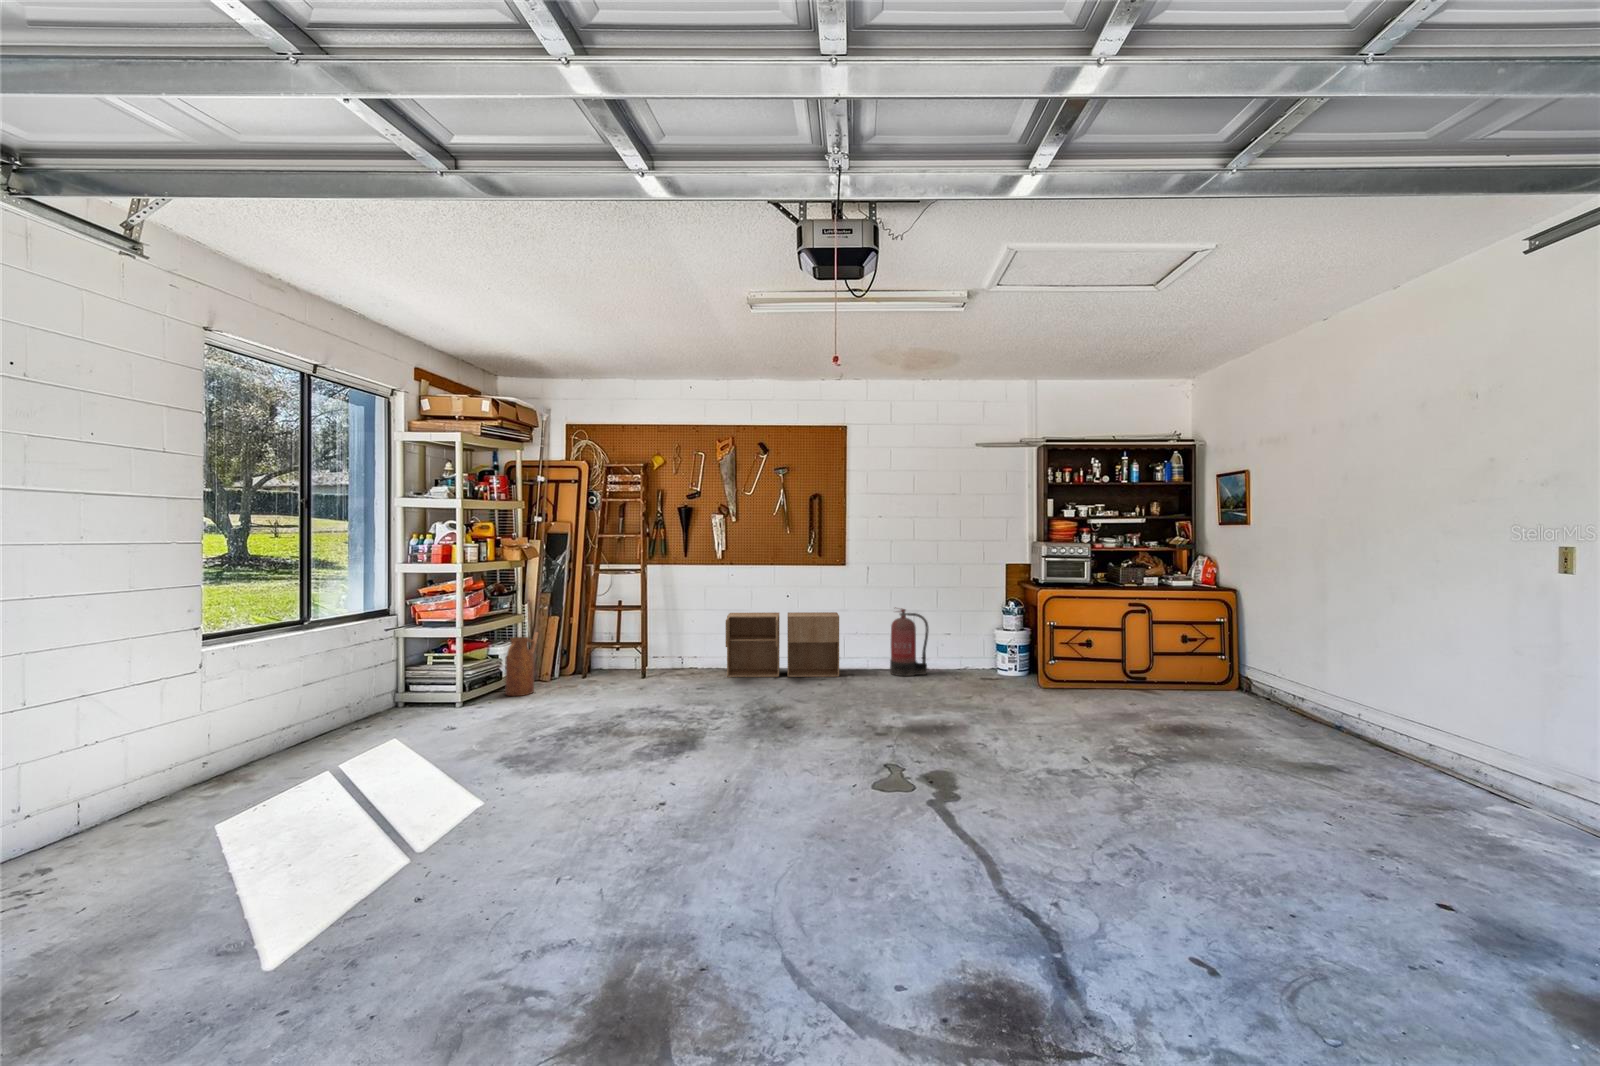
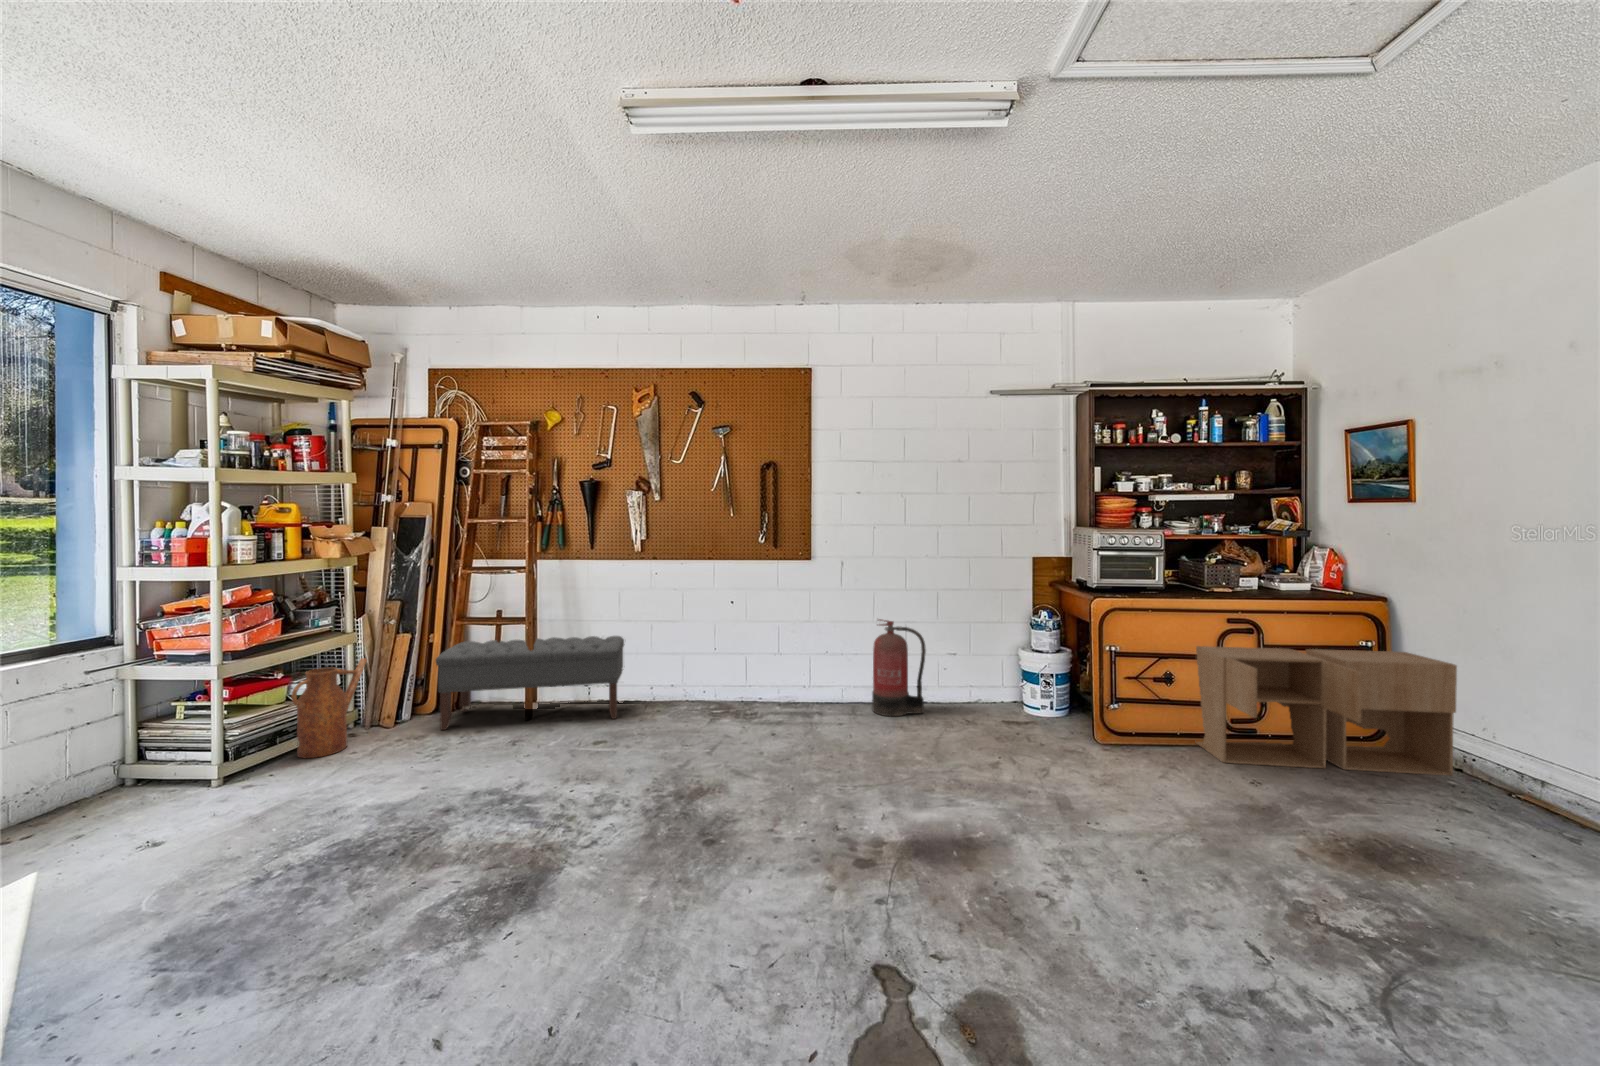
storage cabinet: present [726,612,839,677] -> present [1196,646,1457,776]
bench: none [586,620,710,683] -> present [436,636,624,730]

